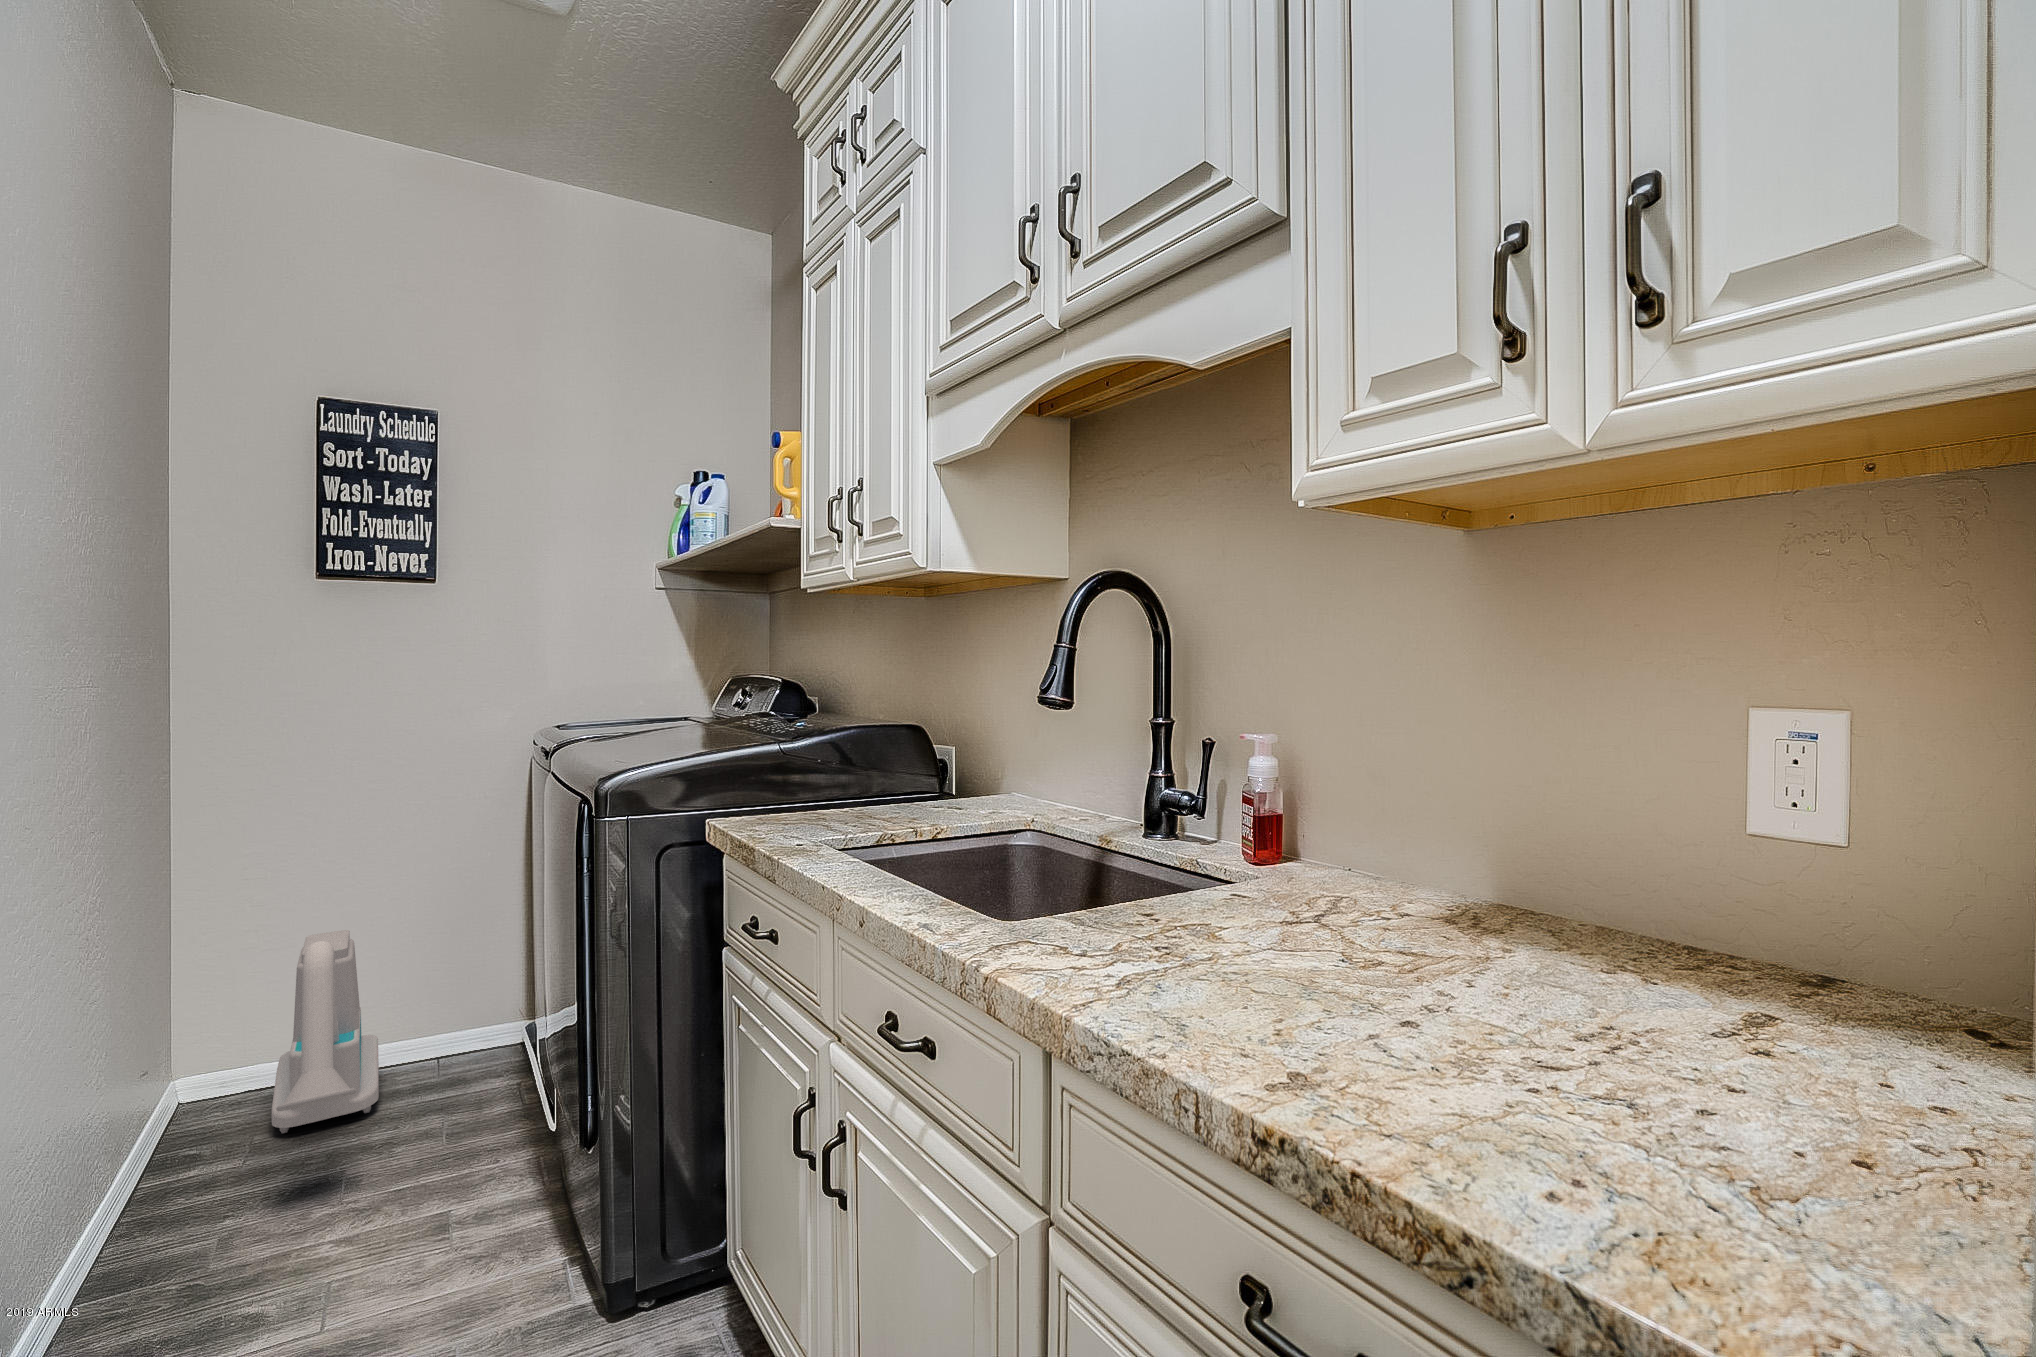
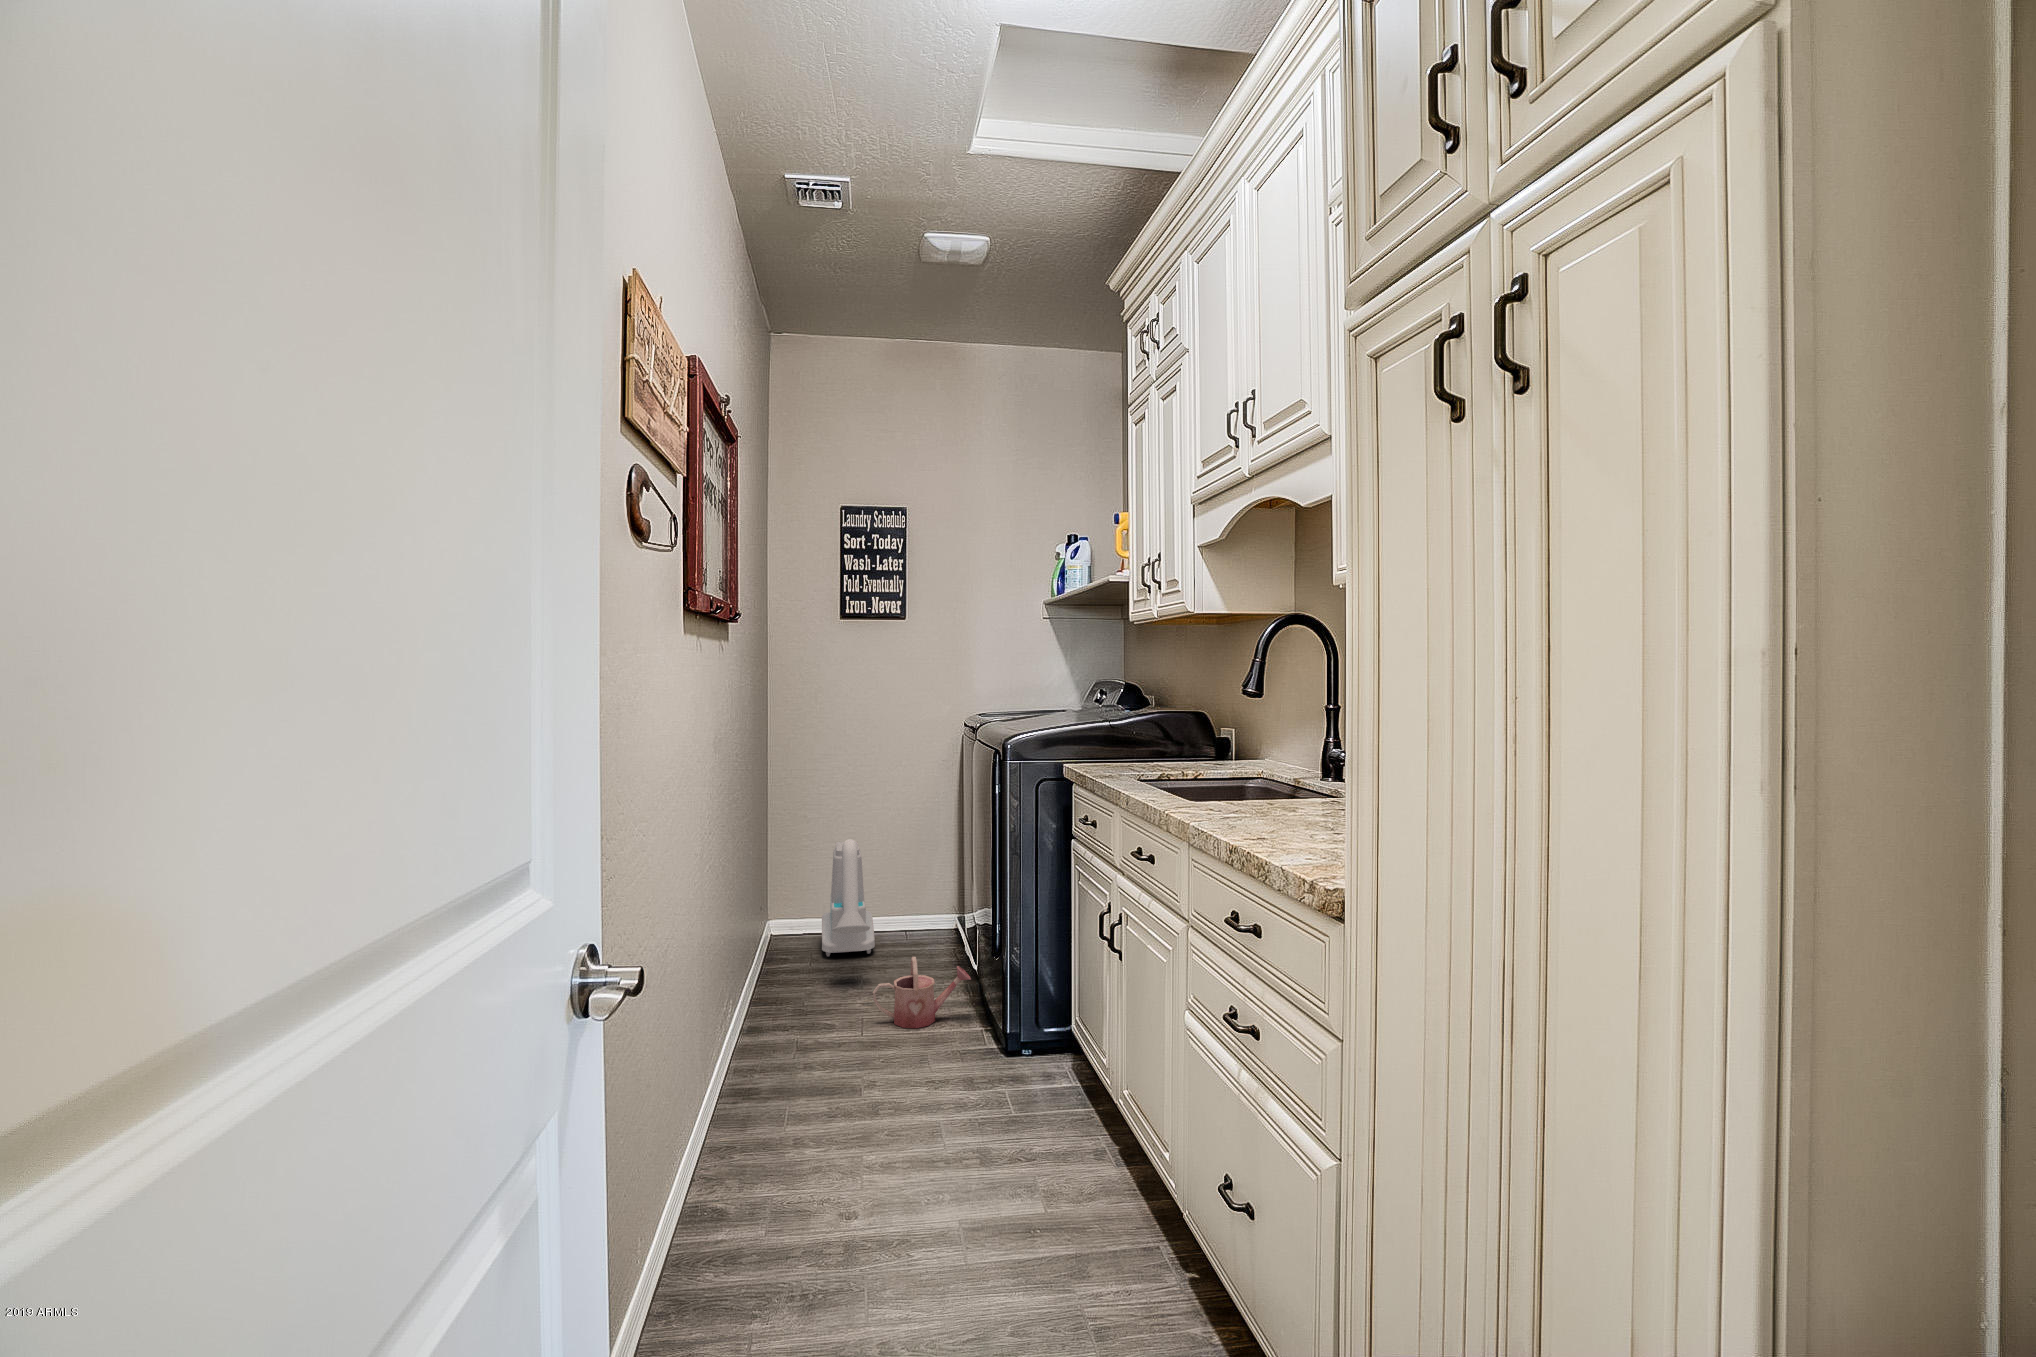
watering can: none [346,1146,544,1283] -> present [873,957,971,1028]

